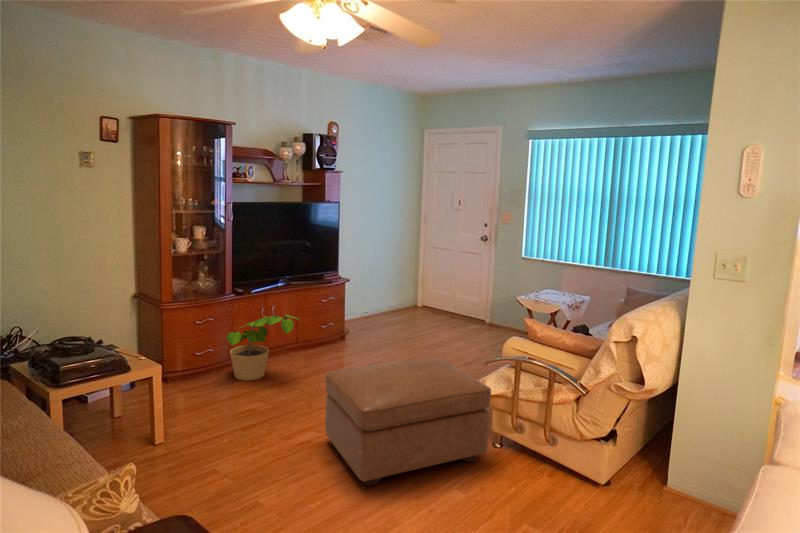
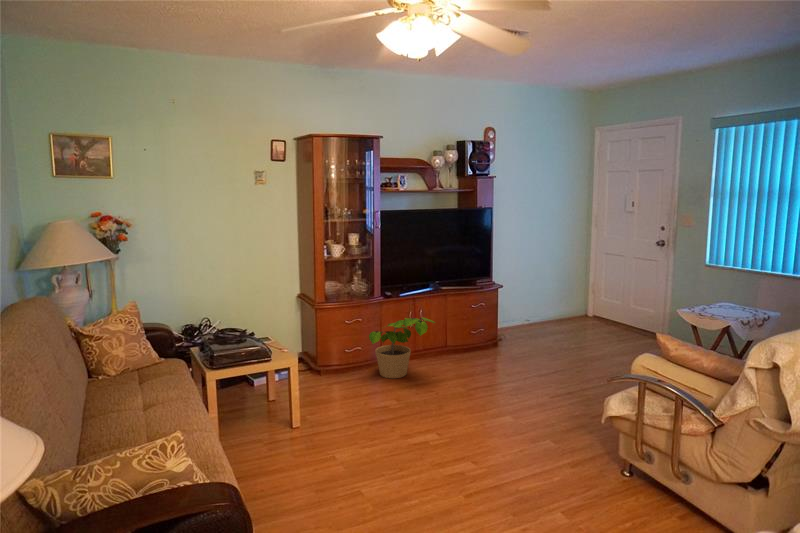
ottoman: present [325,358,491,486] -> none [438,370,610,494]

